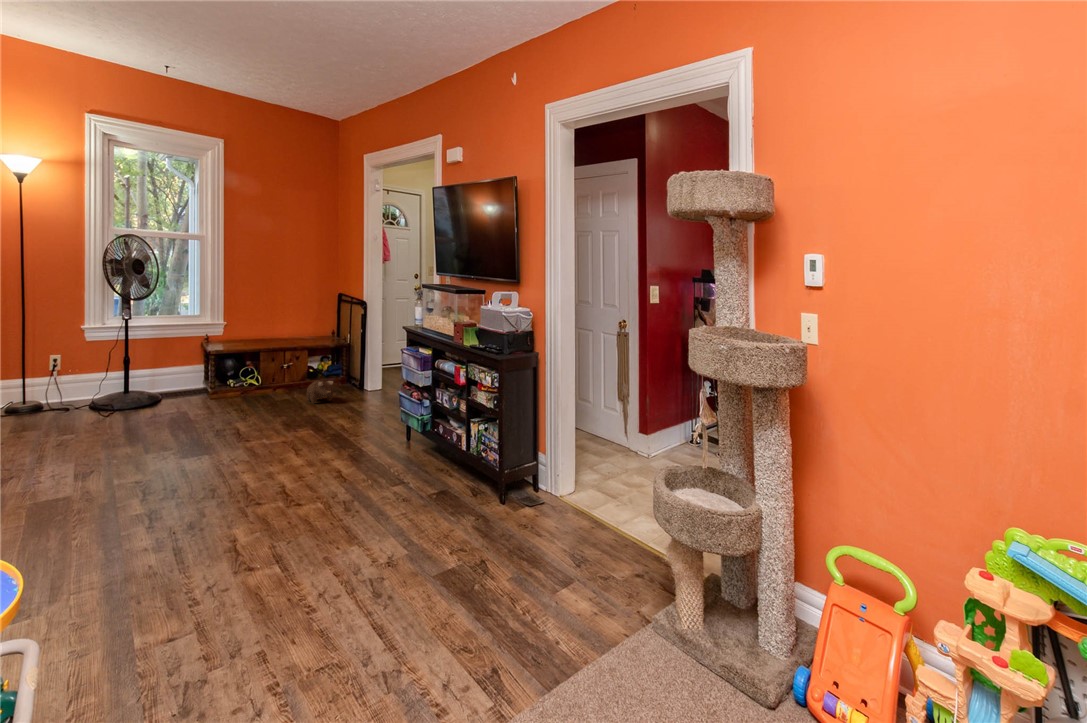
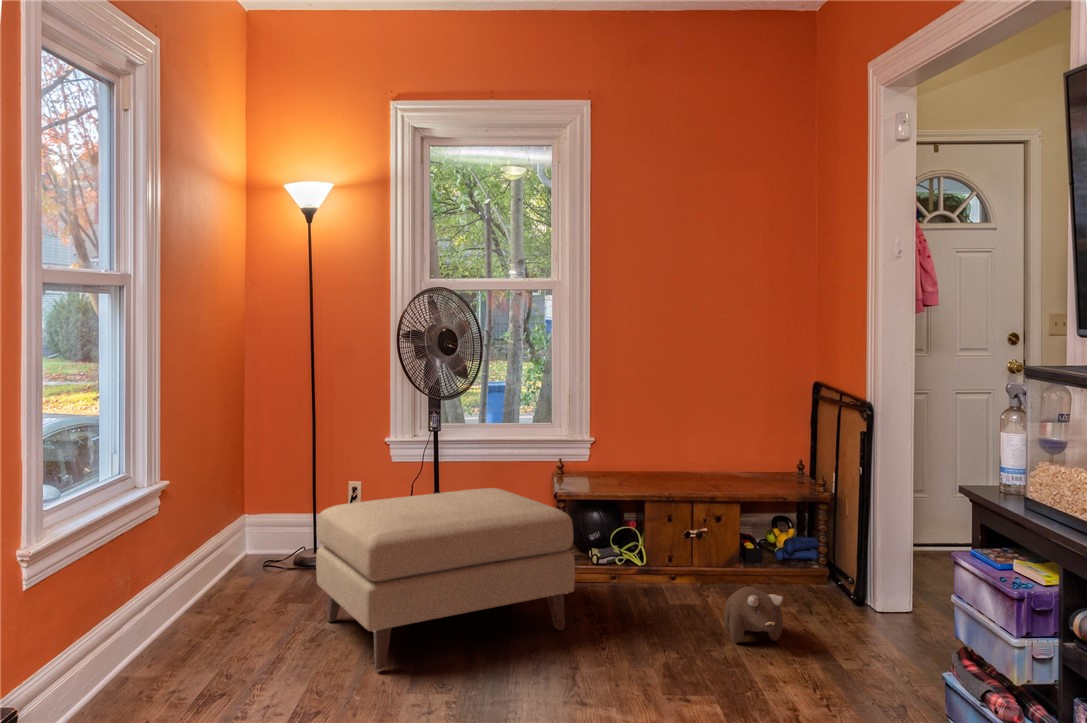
ottoman: none [65,349,232,433] -> present [316,488,575,671]

